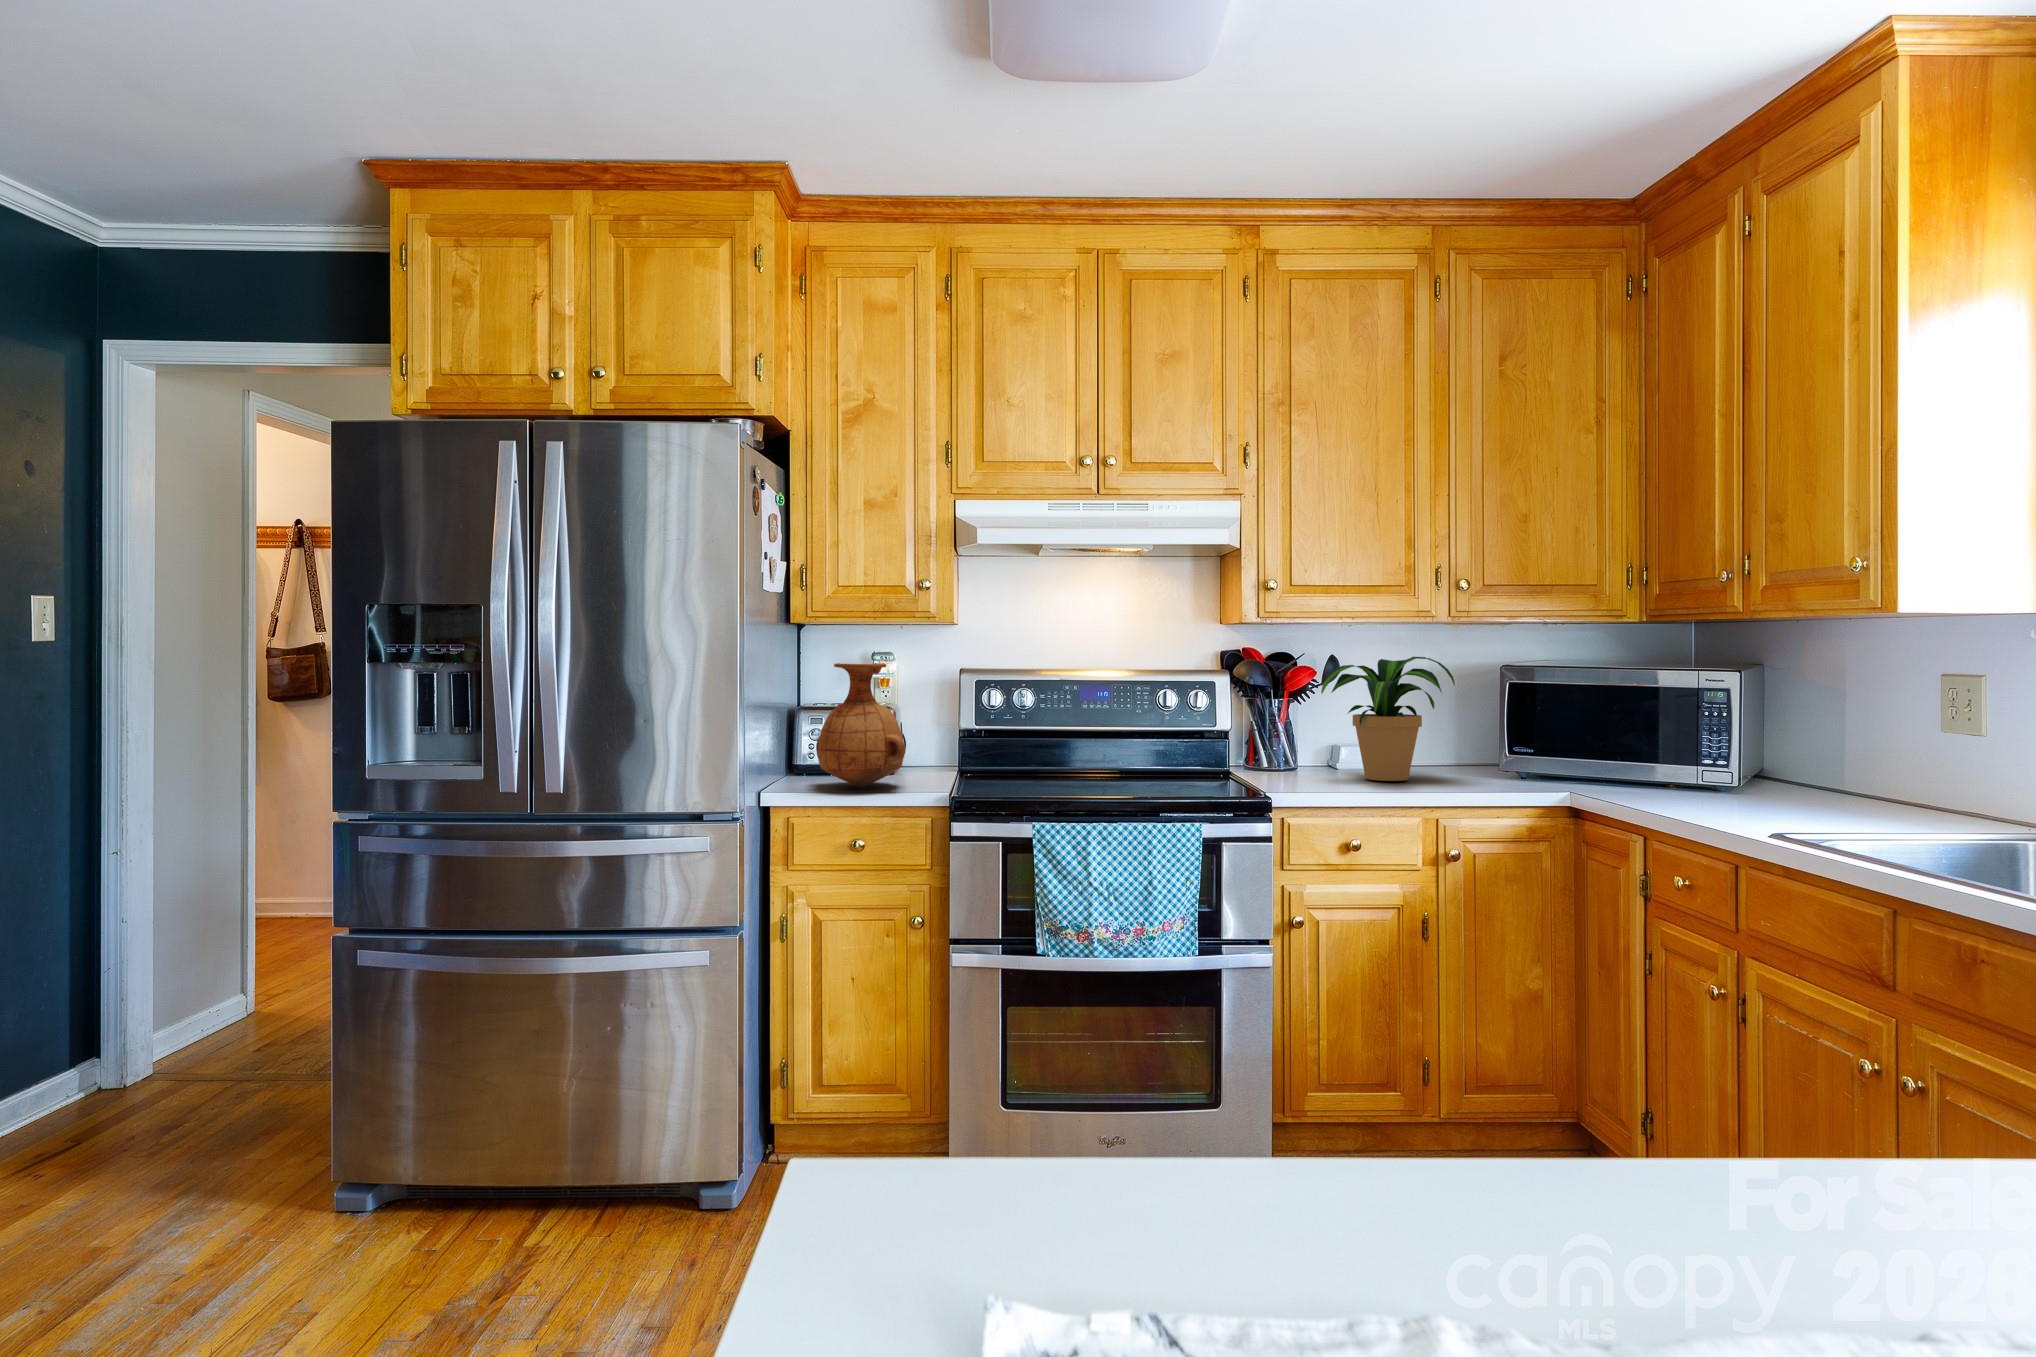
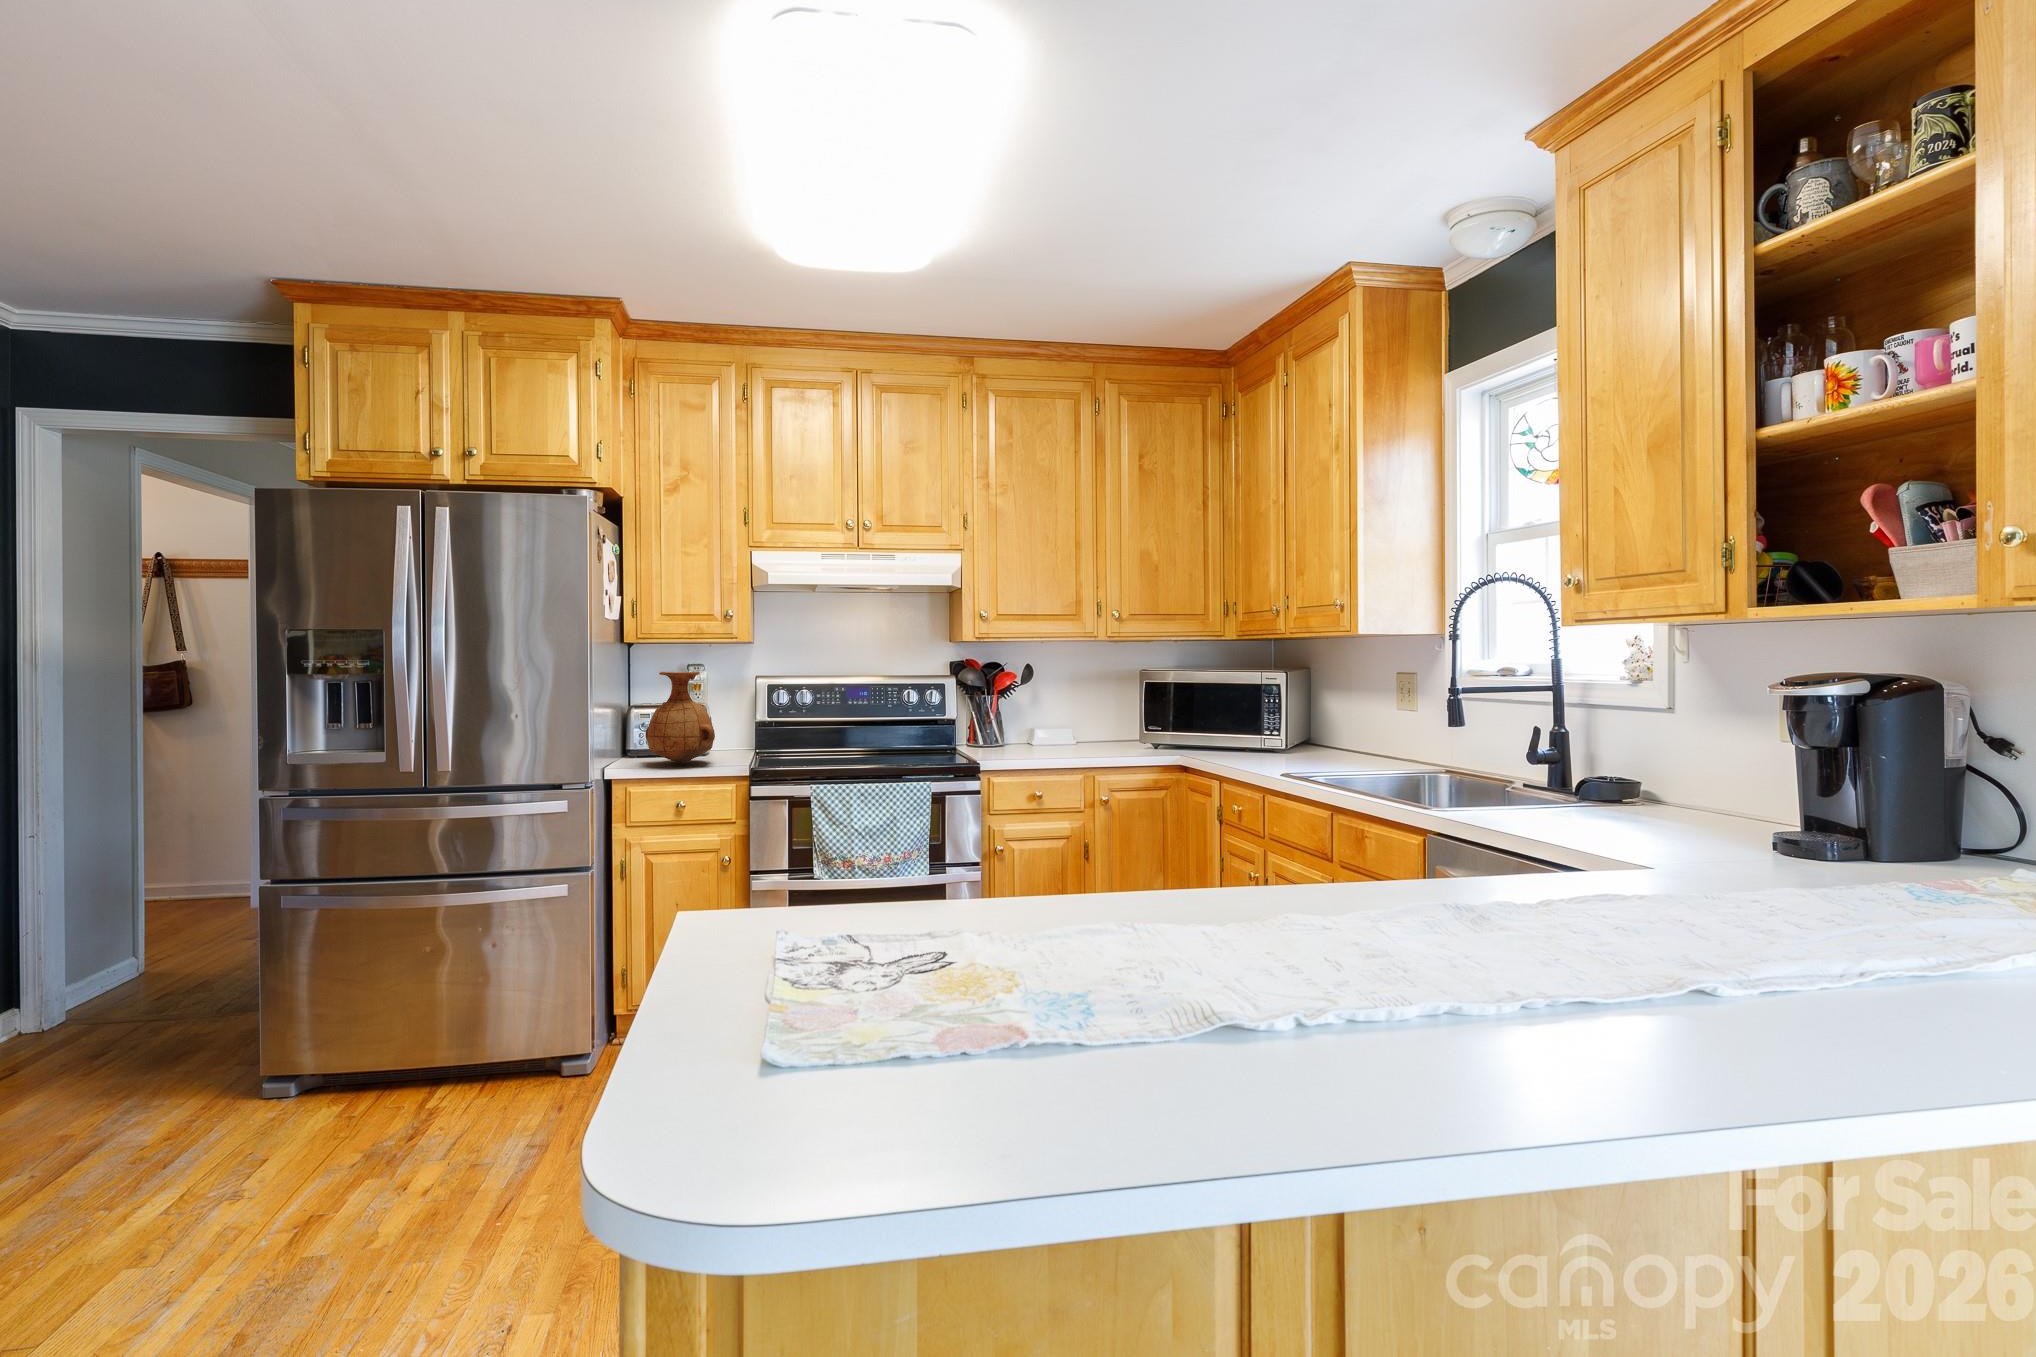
potted plant: present [1321,657,1455,781] -> none [1018,665,1109,751]

